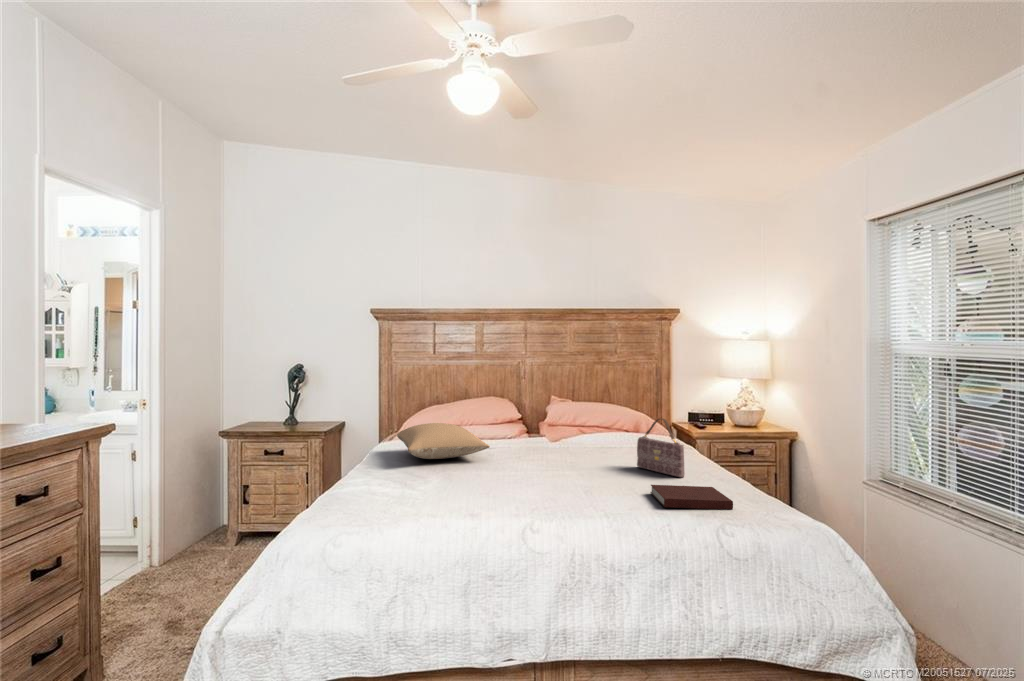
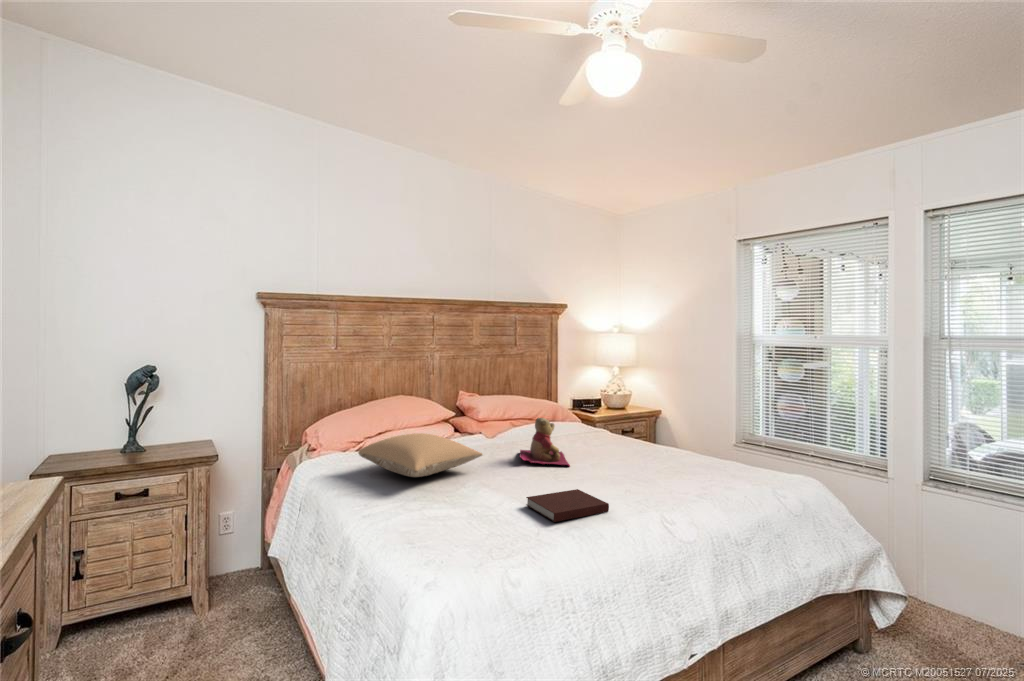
teddy bear: none [530,419,593,469] -> present [520,418,570,466]
handbag: present [637,419,684,477] -> none [612,411,659,462]
notebook: present [650,485,733,509] -> present [526,489,609,522]

